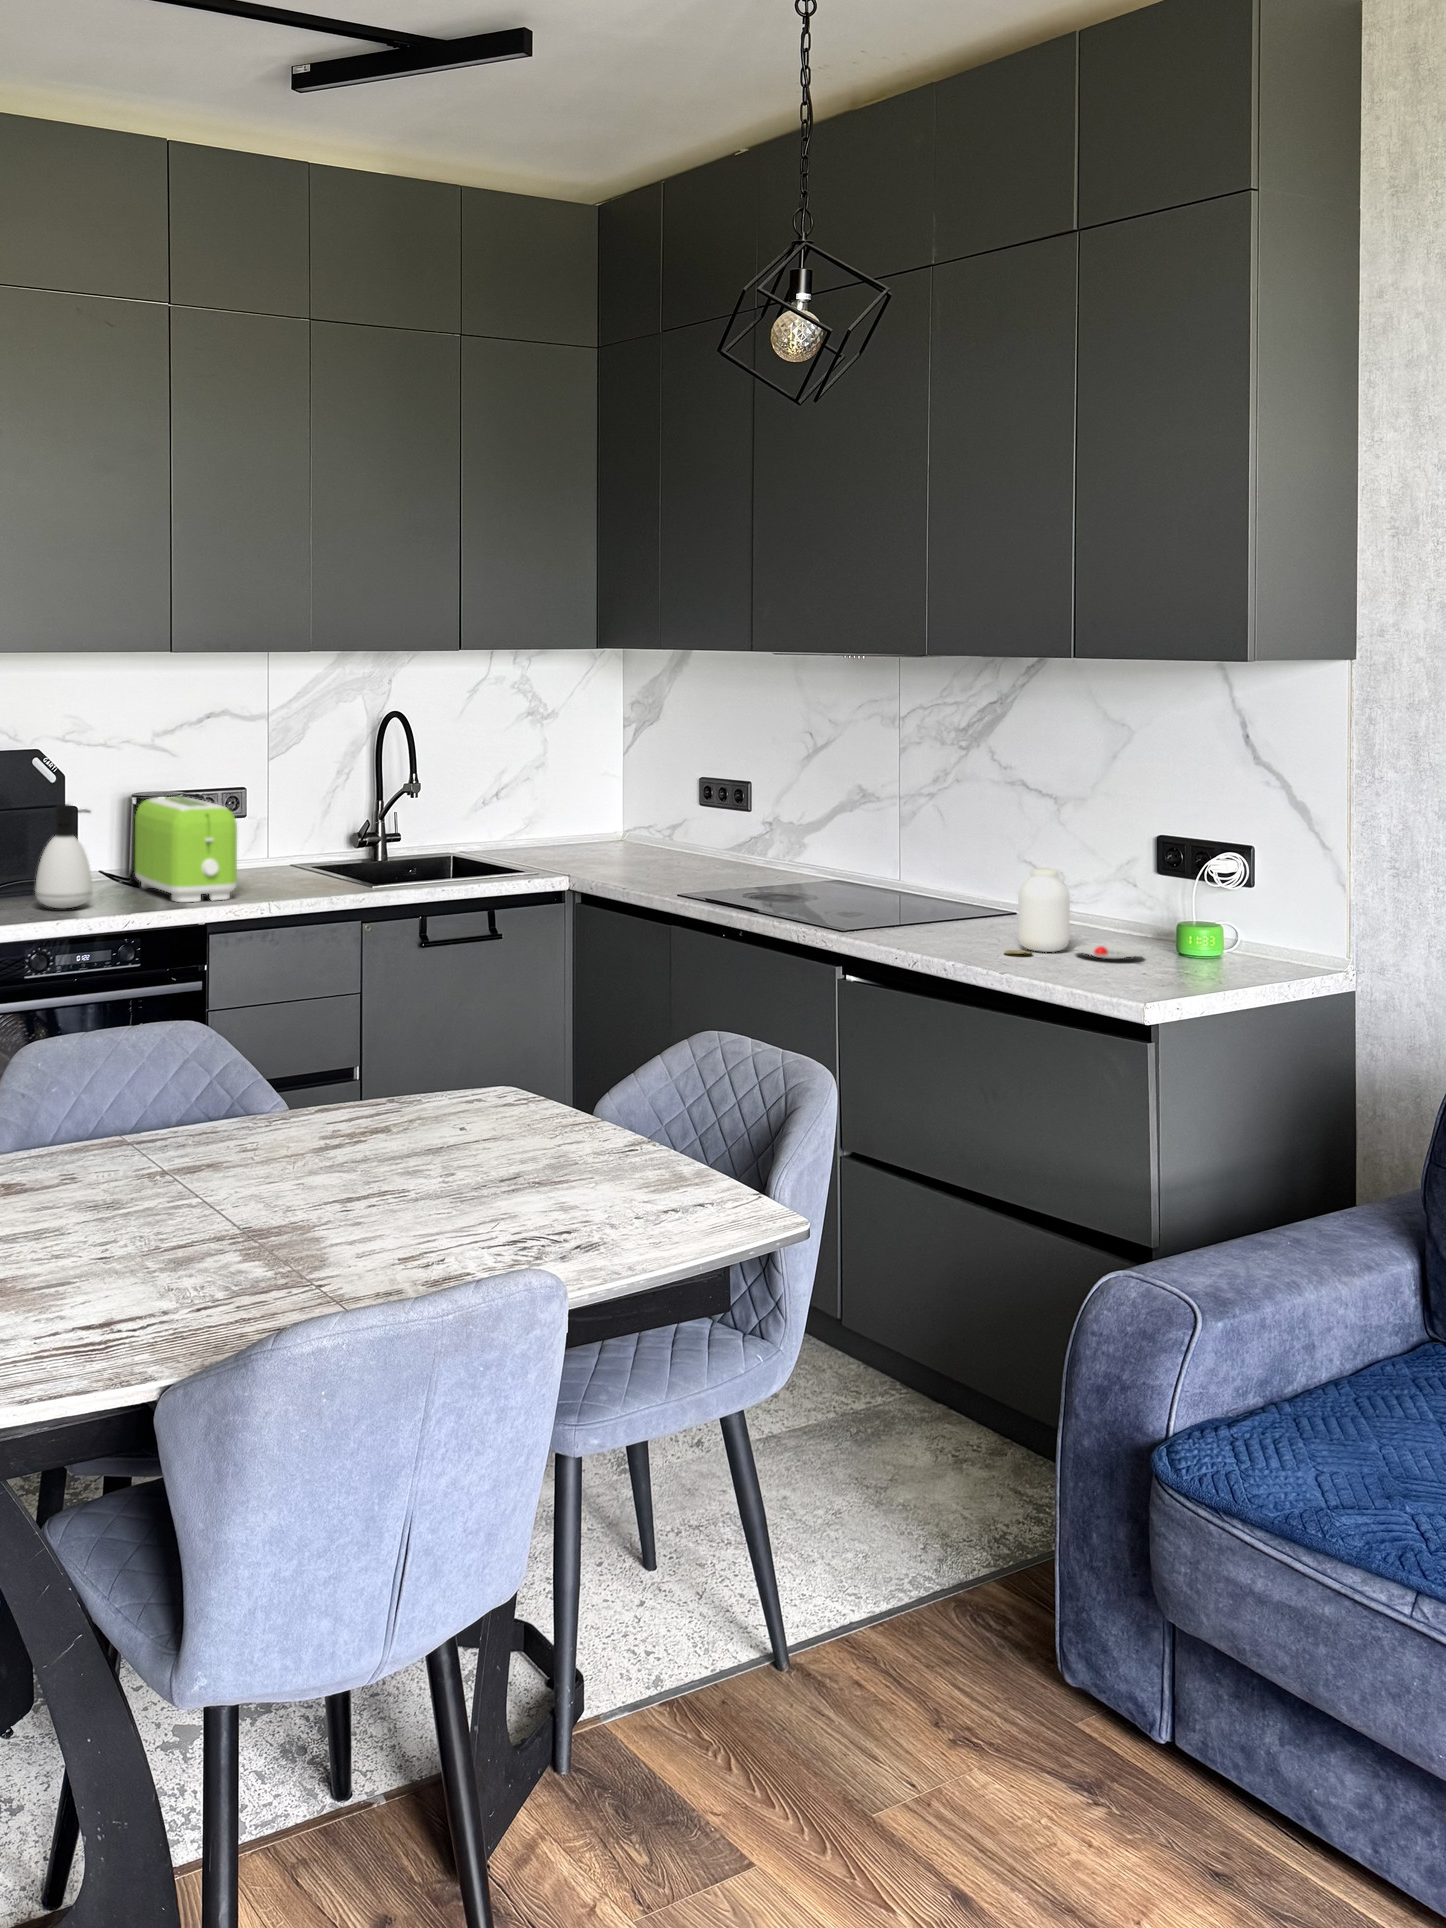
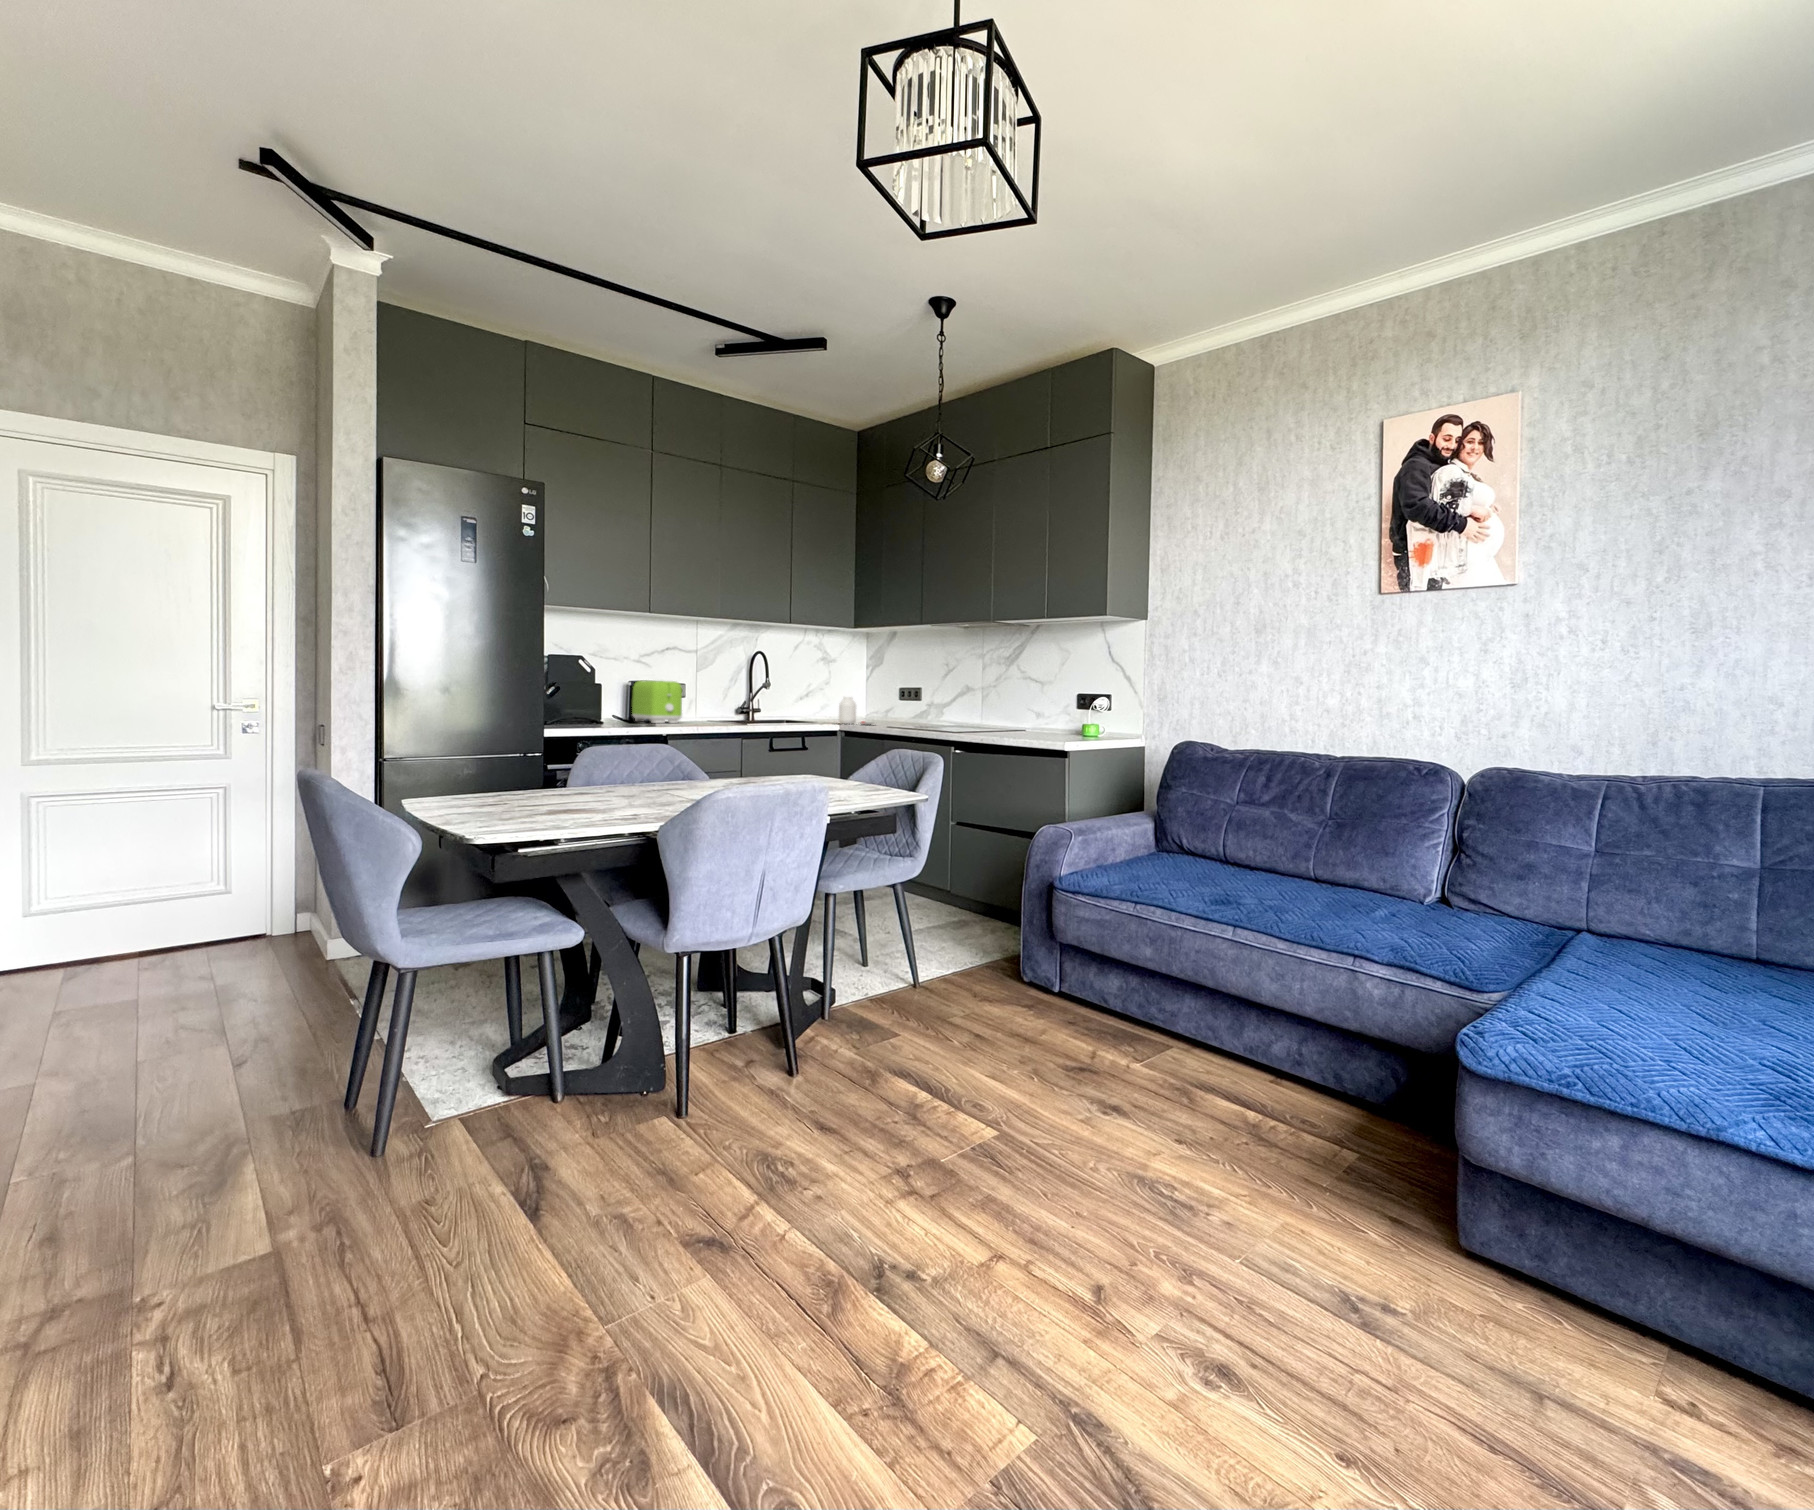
soap dispenser: present [35,804,92,908] -> none [587,675,614,722]
jar: present [1005,869,1143,959] -> present [839,697,873,725]

